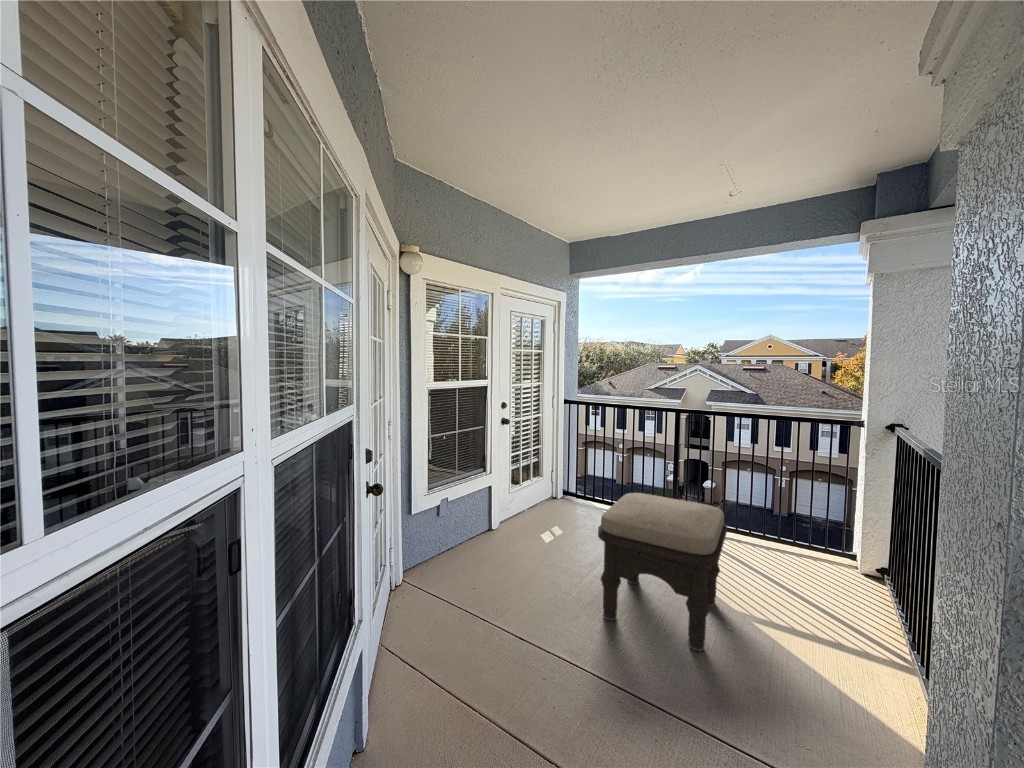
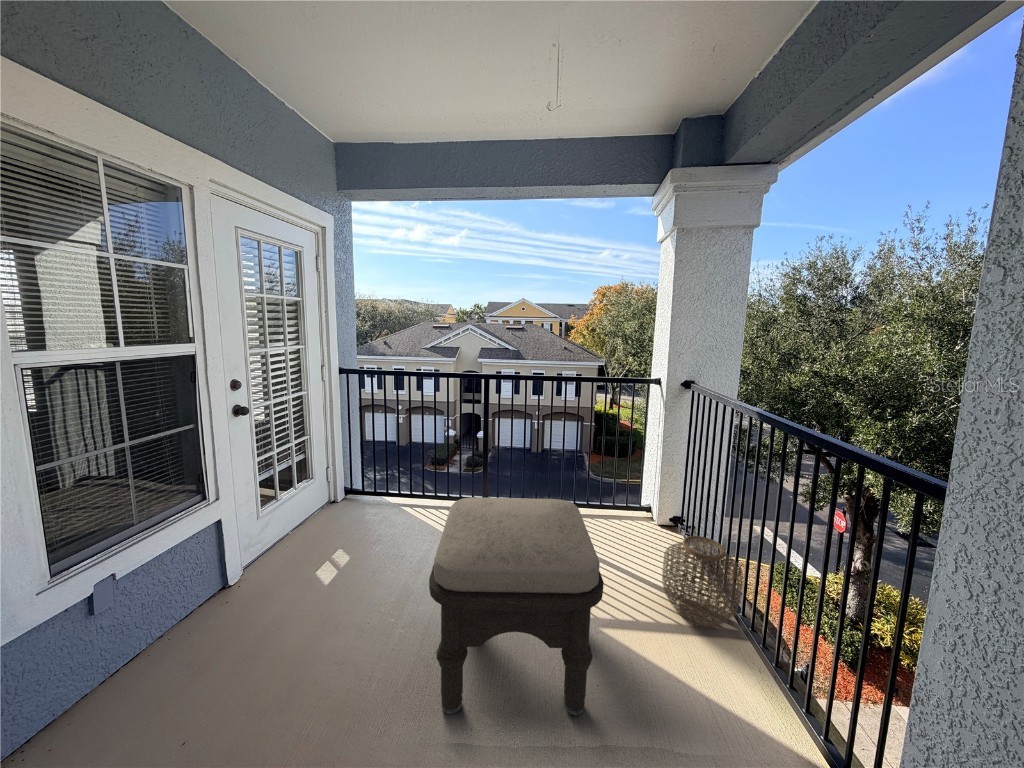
woven basket: none [816,565,905,655] -> present [662,536,743,628]

